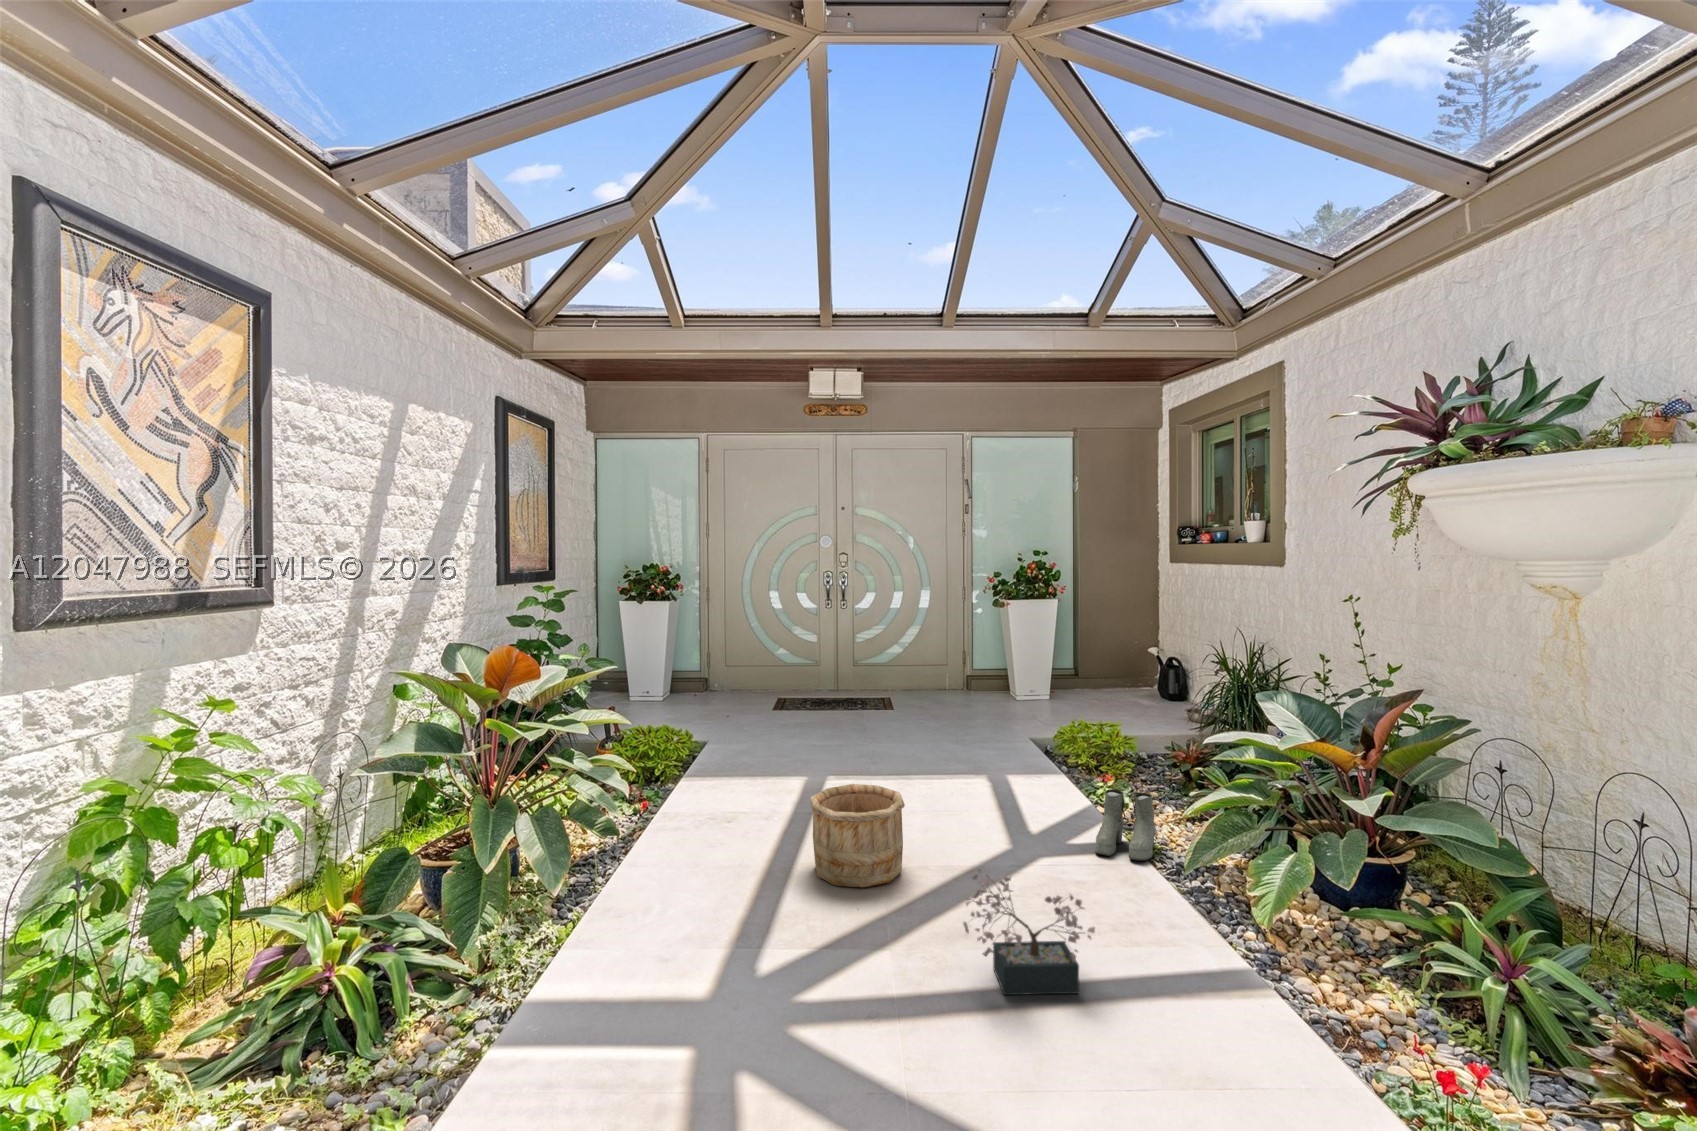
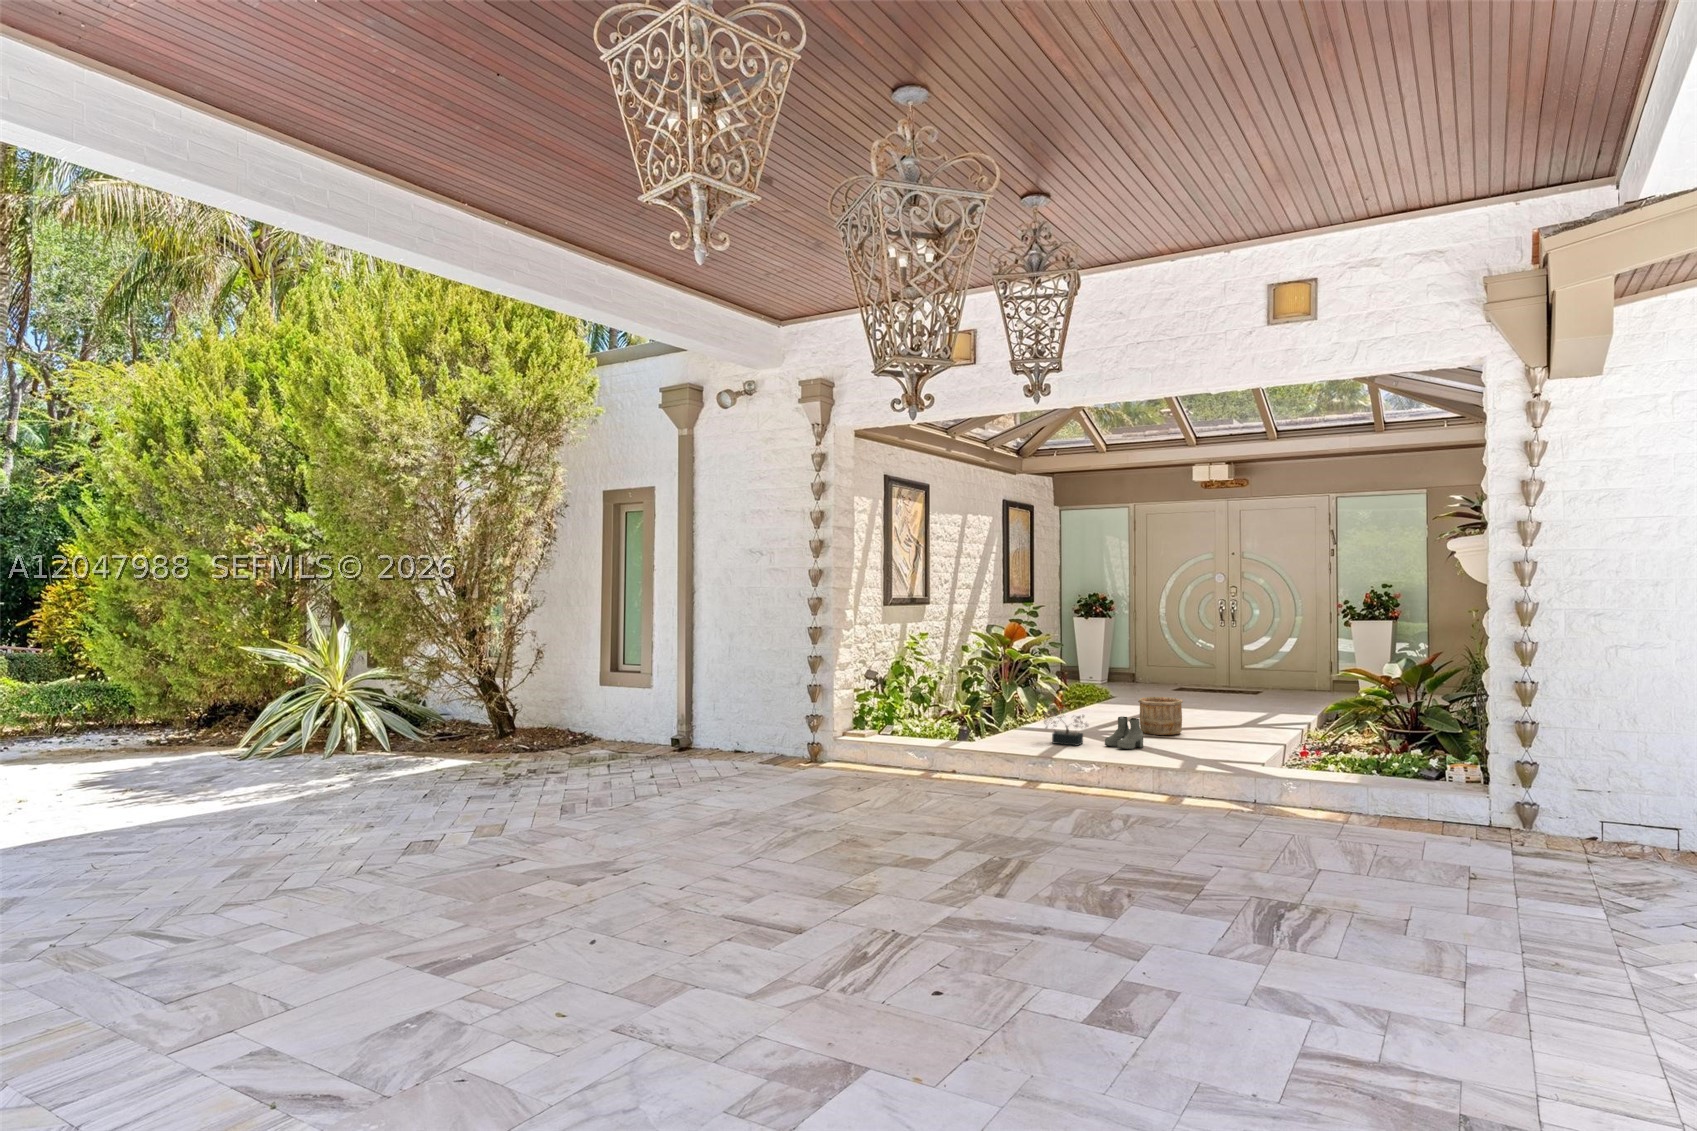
boots: present [1095,789,1156,861] -> present [1105,717,1143,749]
decorative plant: present [963,869,1095,995] -> present [1044,704,1088,746]

